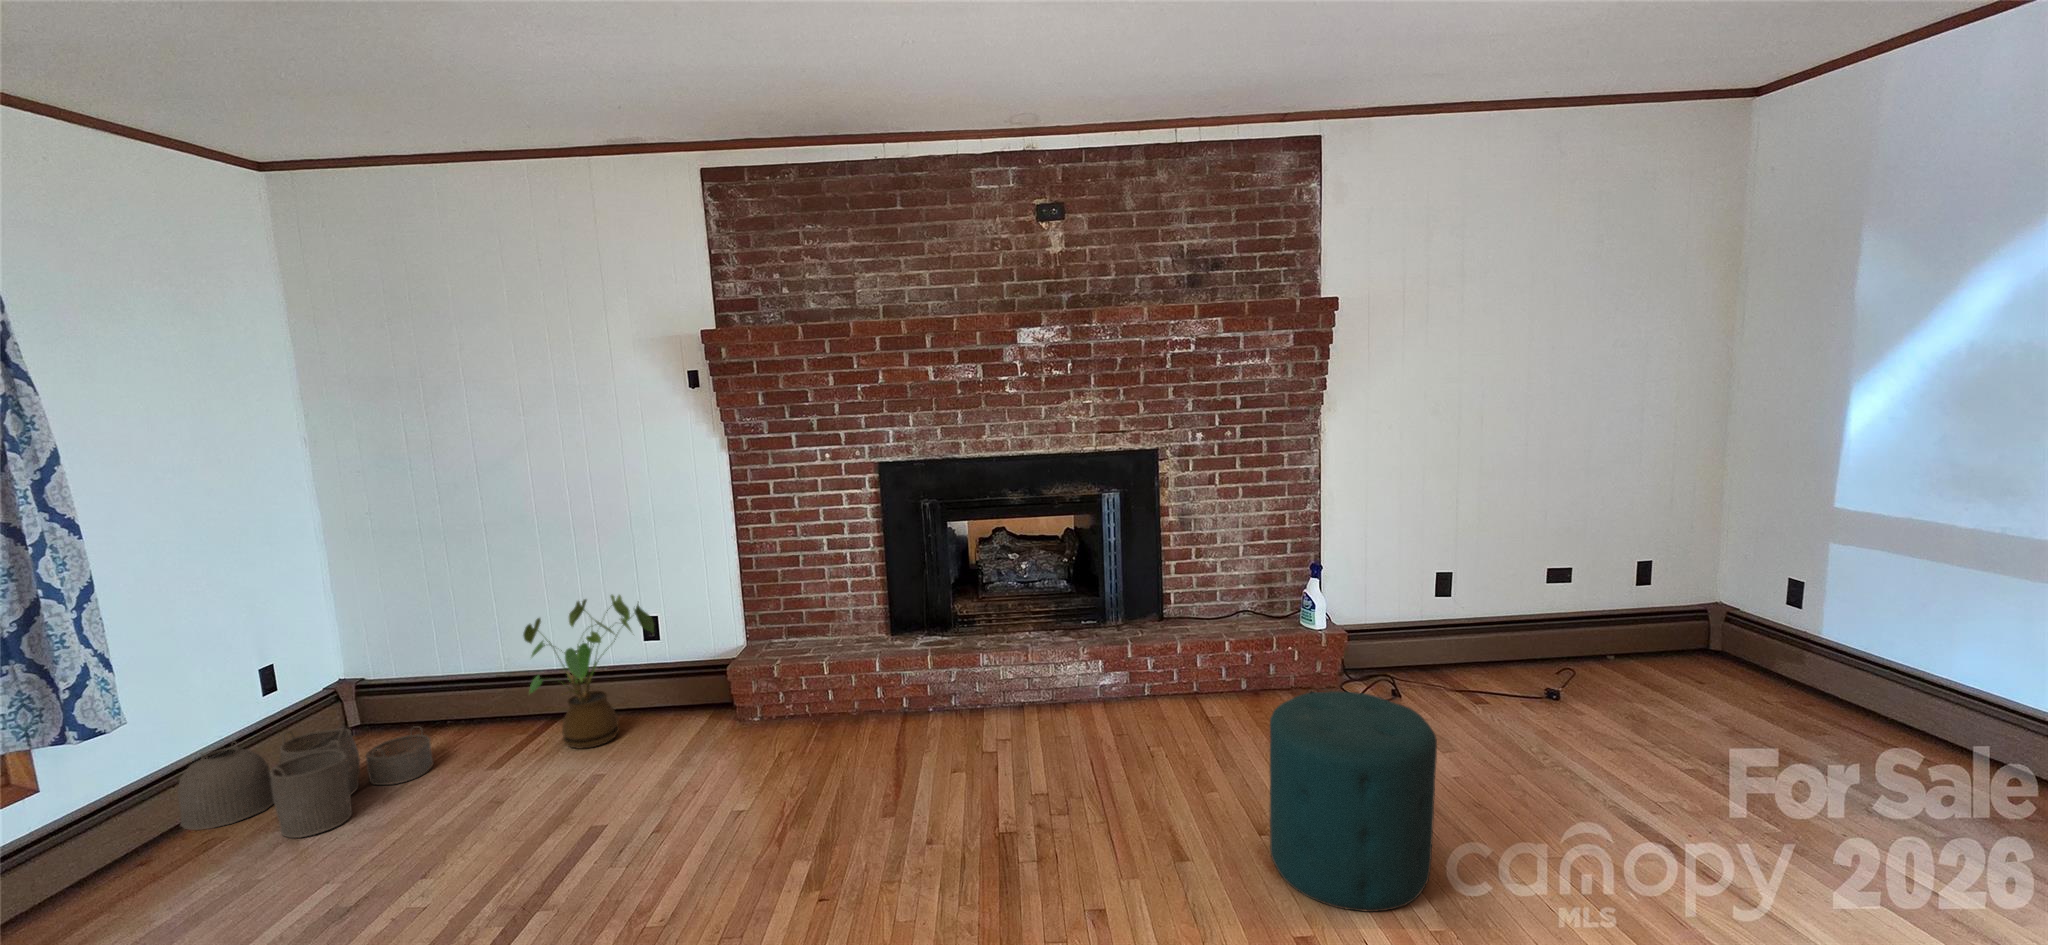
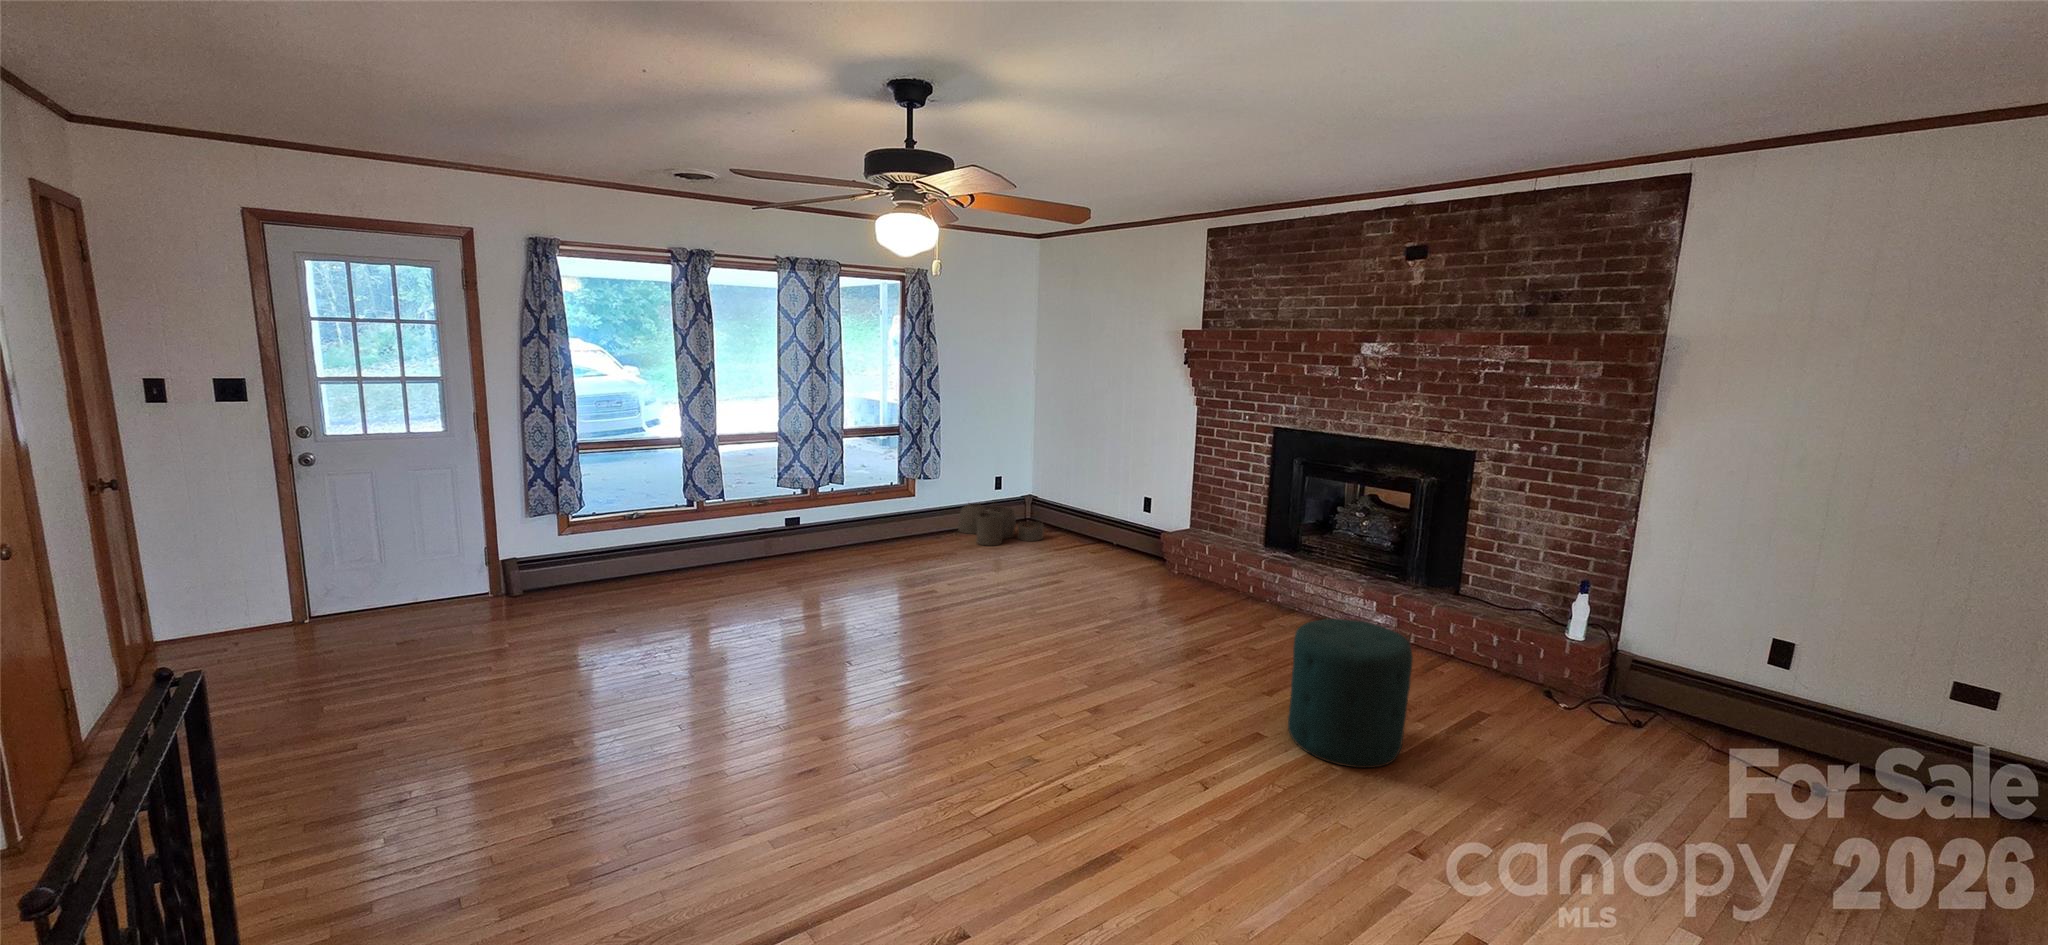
house plant: present [523,595,654,749] -> none [1075,476,1140,555]

